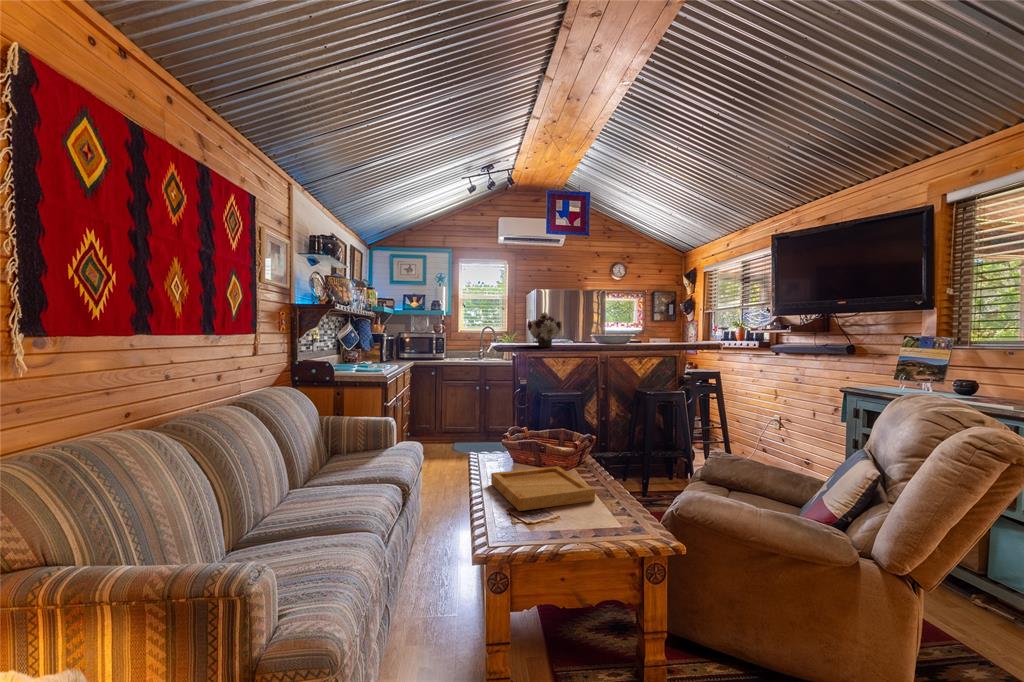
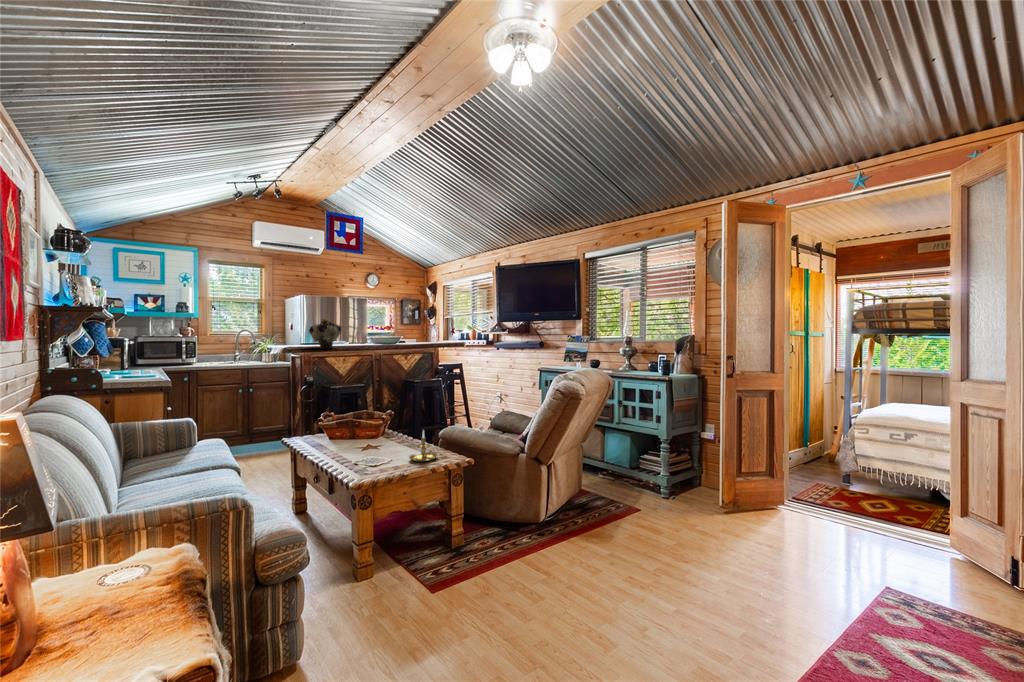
tray: present [491,466,595,511] -> none [328,434,408,460]
candle holder: none [581,484,635,538] -> present [409,434,437,462]

